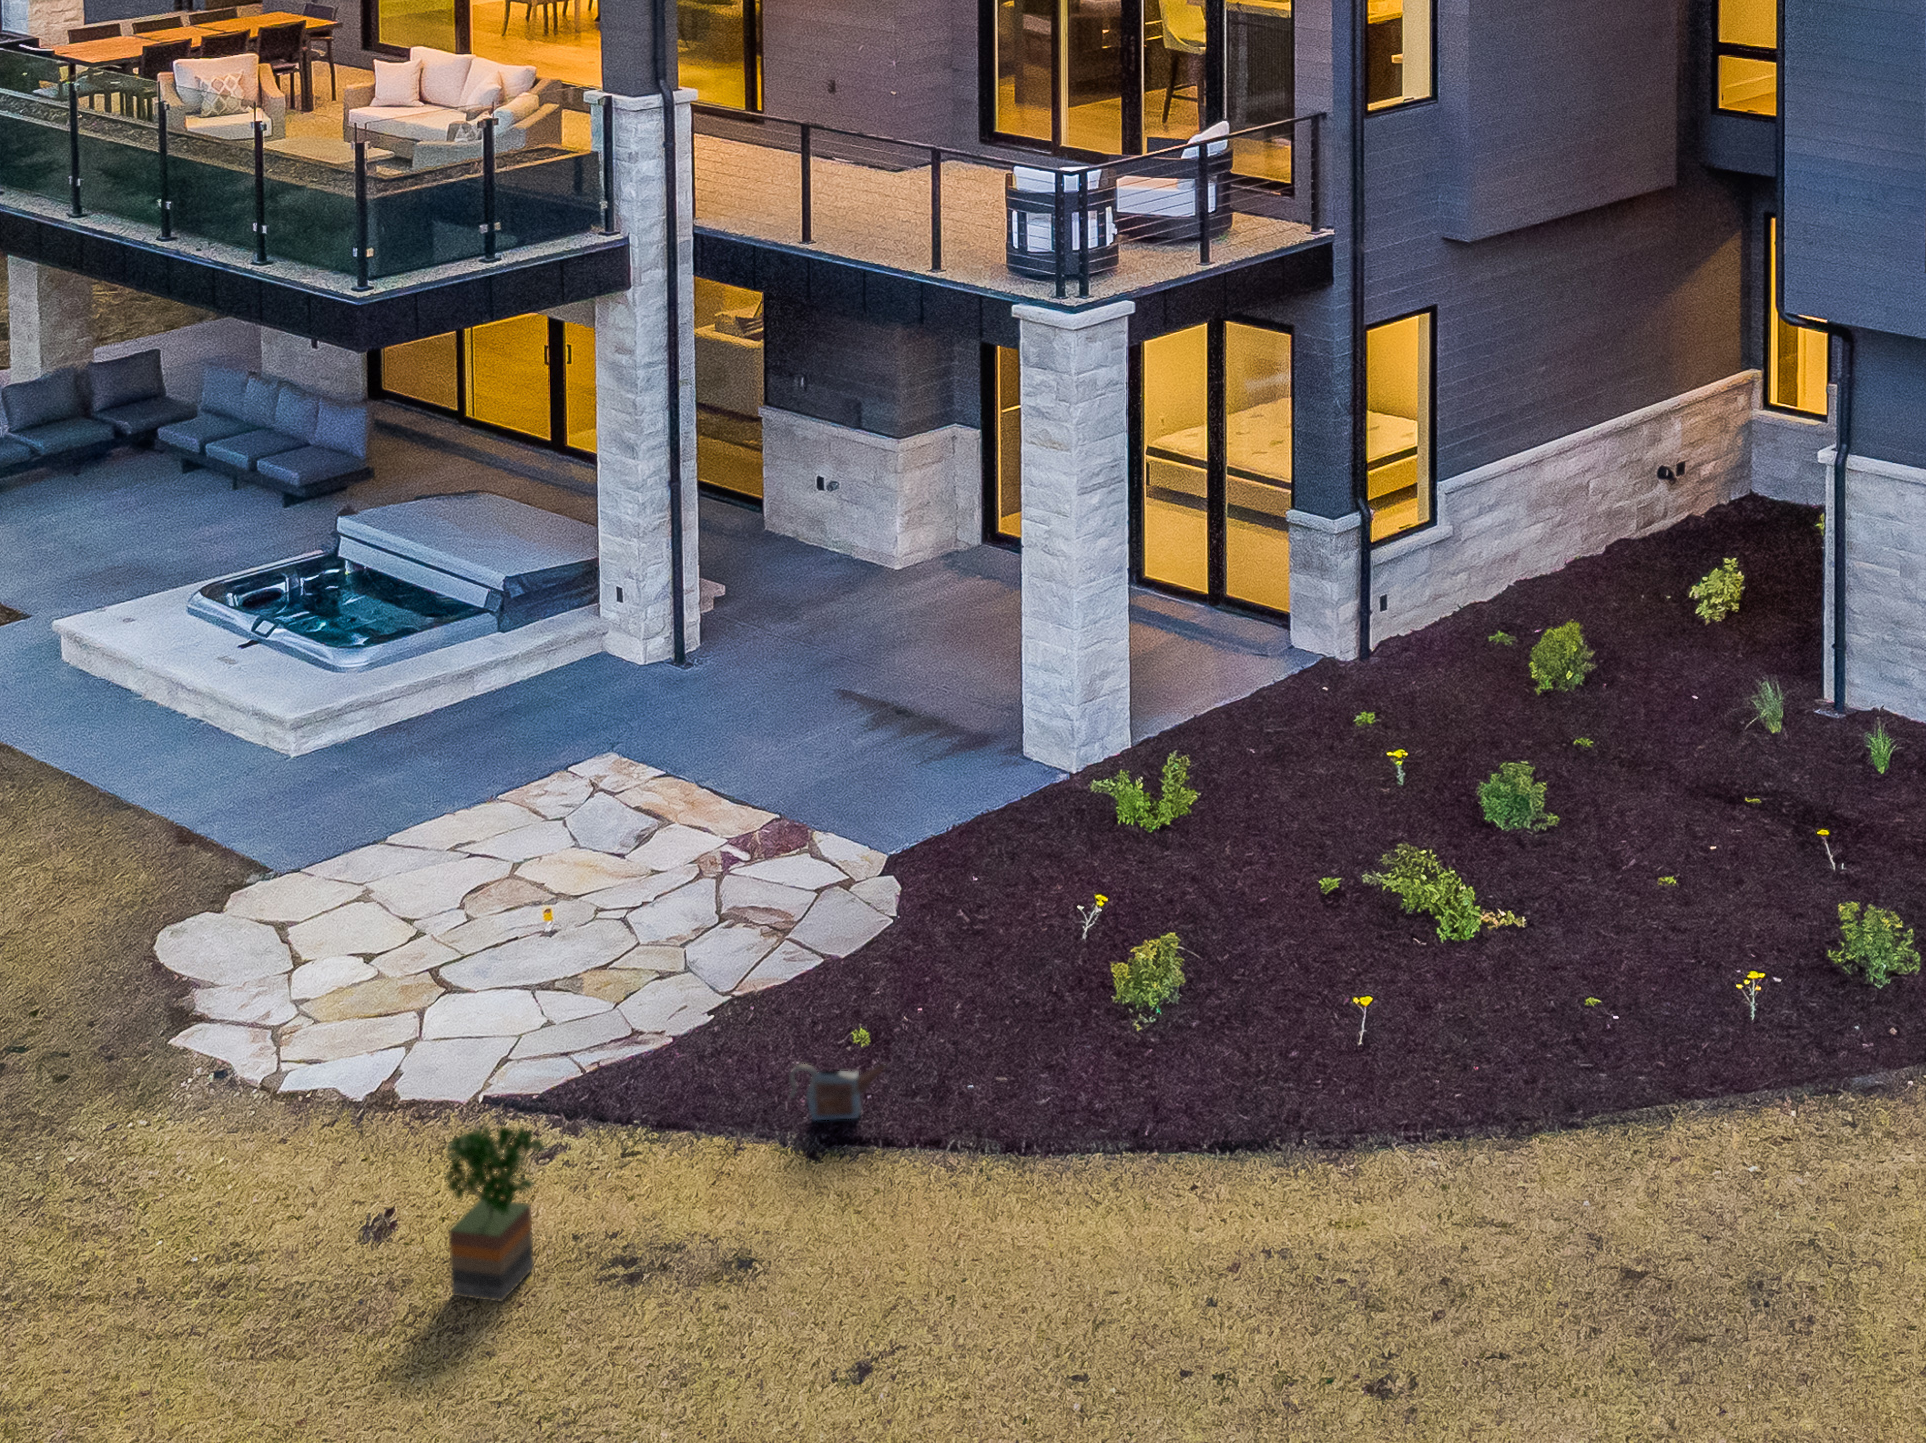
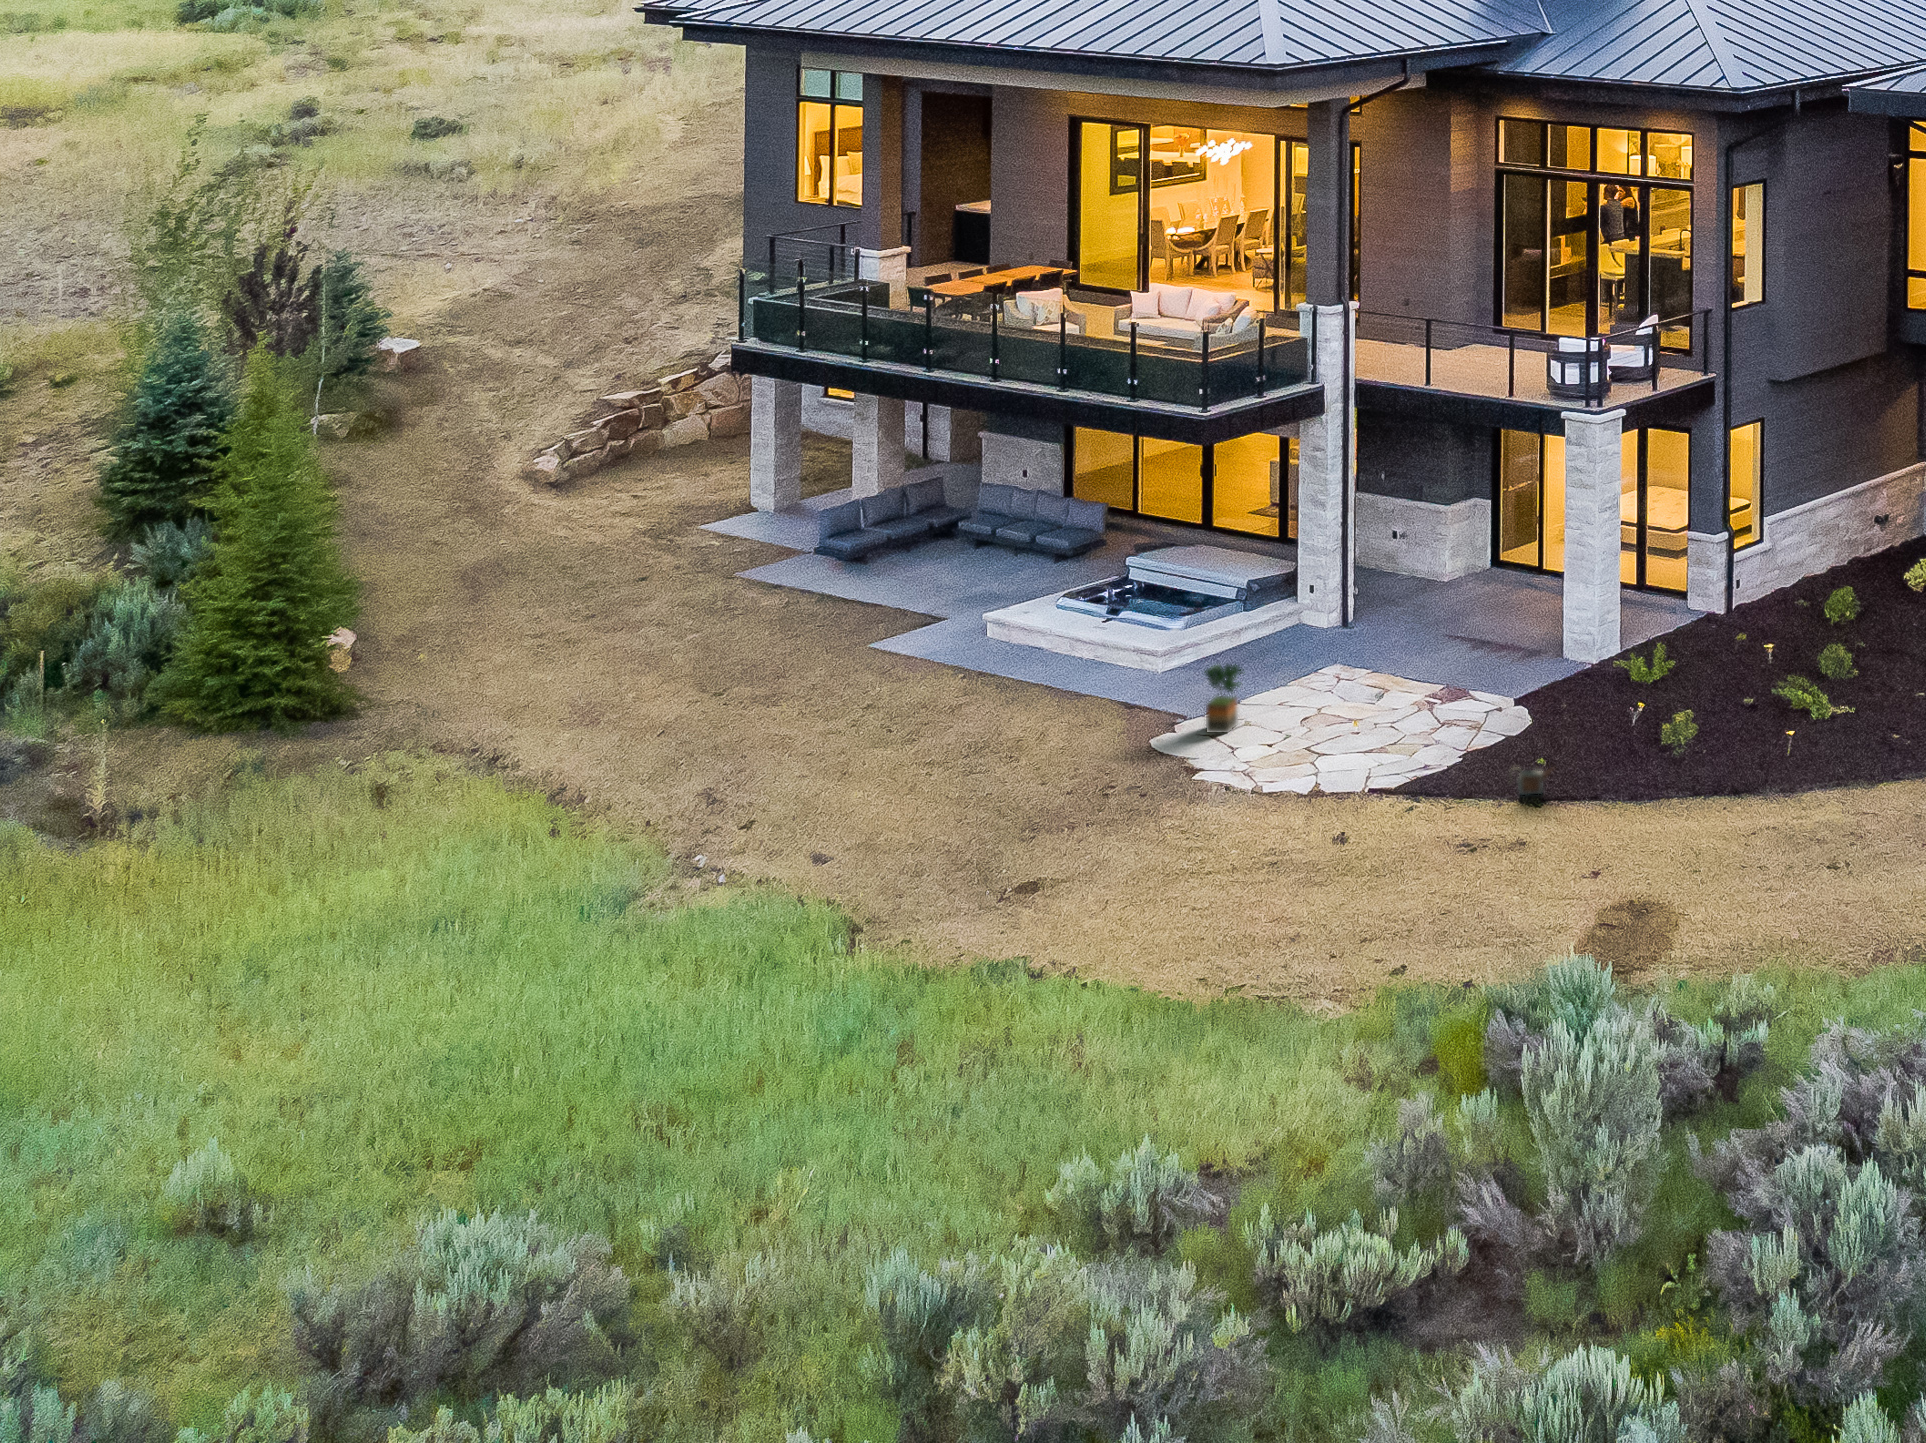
potted tree: present [444,1127,545,1301] -> present [1204,664,1245,733]

